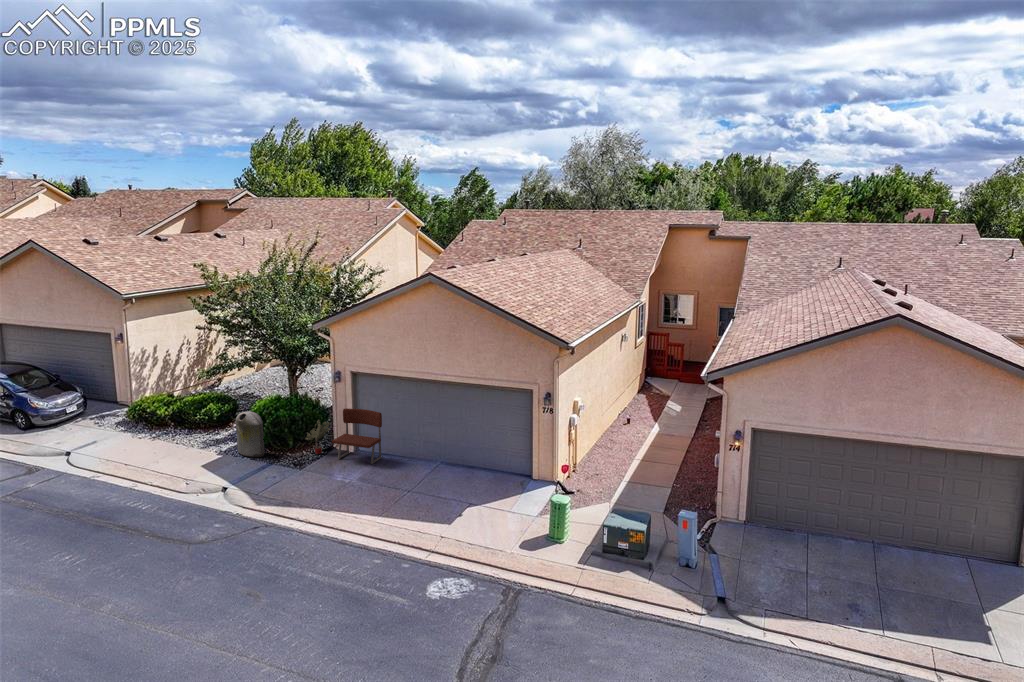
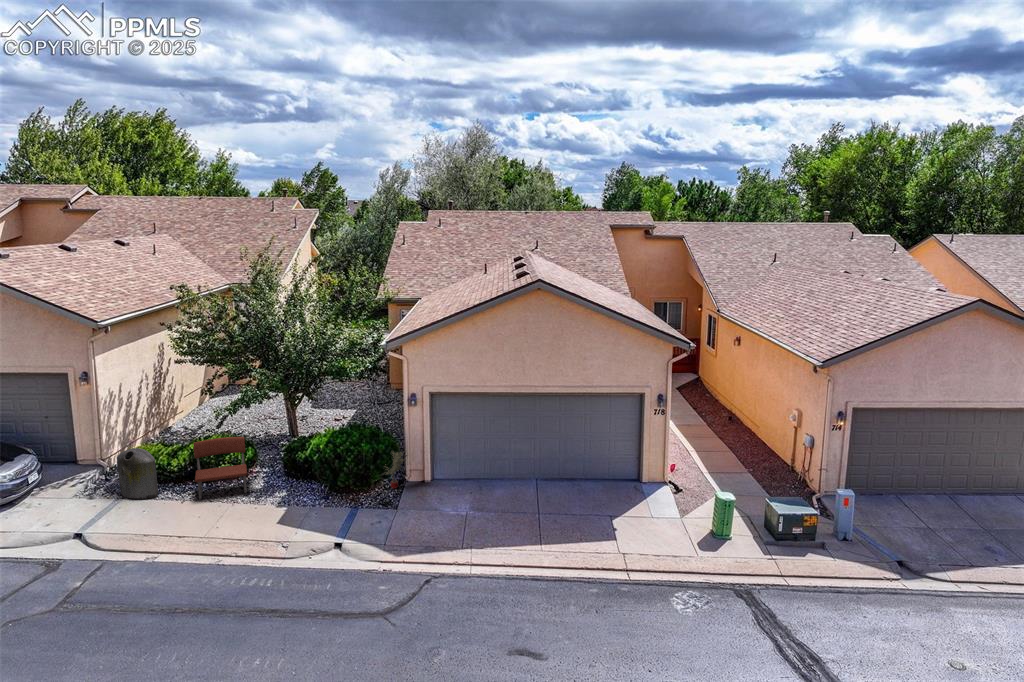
bench: present [332,409,382,464] -> present [193,437,247,500]
trash can: present [236,411,264,457] -> present [117,448,158,500]

